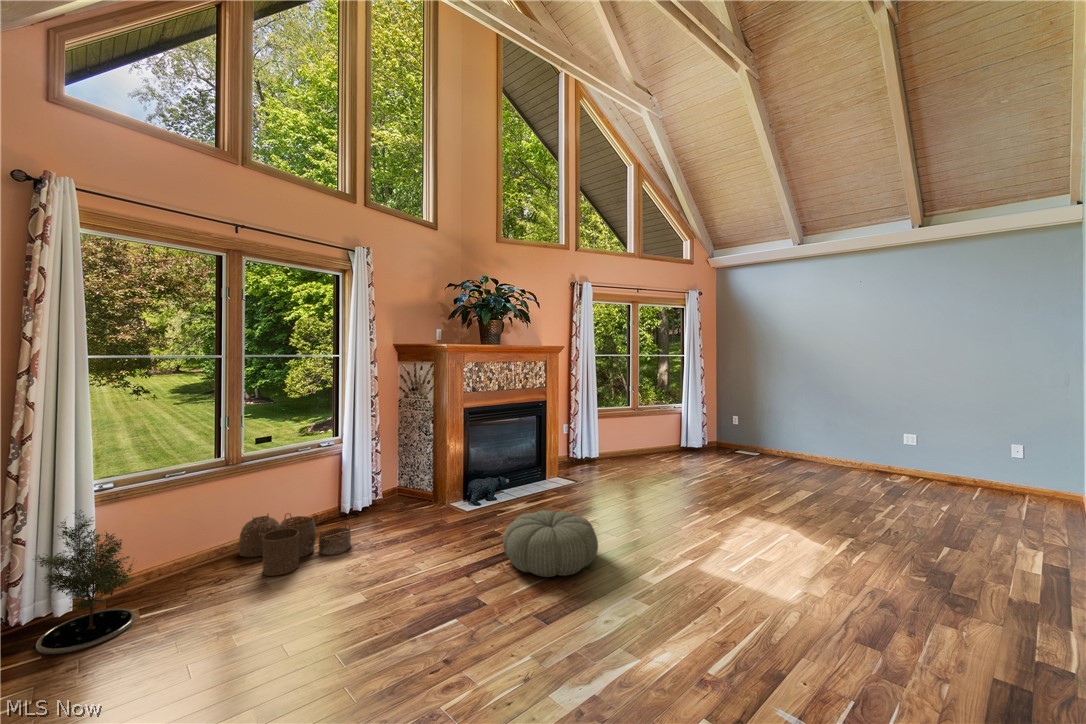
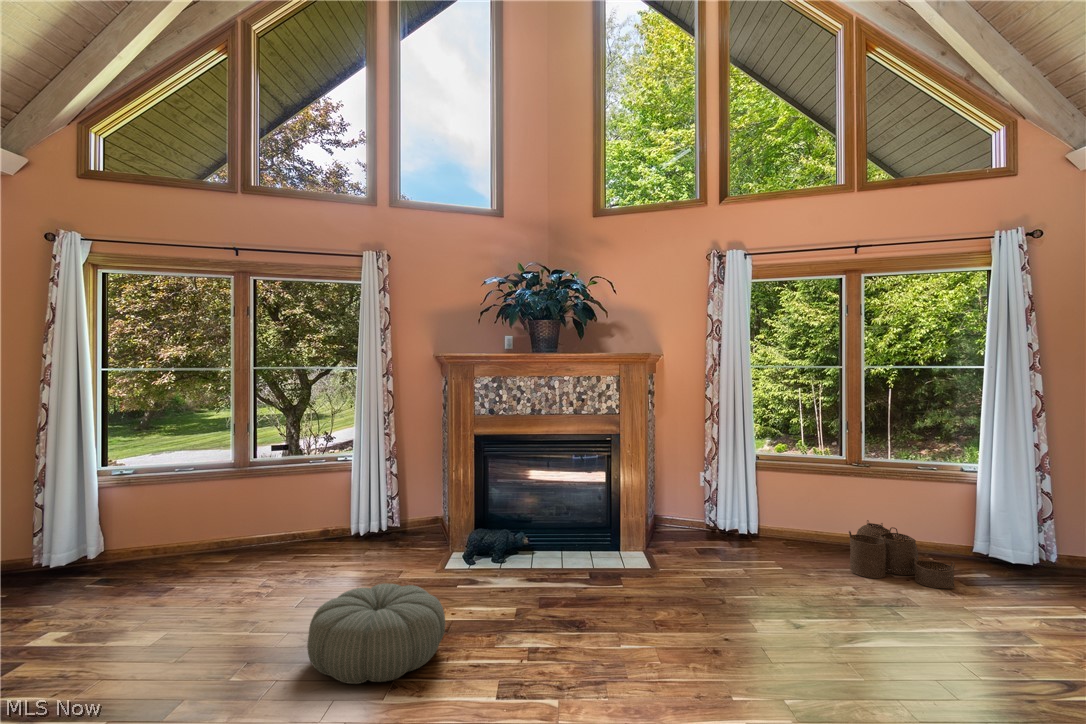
potted tree: present [36,510,136,654] -> none [35,484,113,591]
woven basket: present [239,513,351,576] -> present [849,520,955,588]

